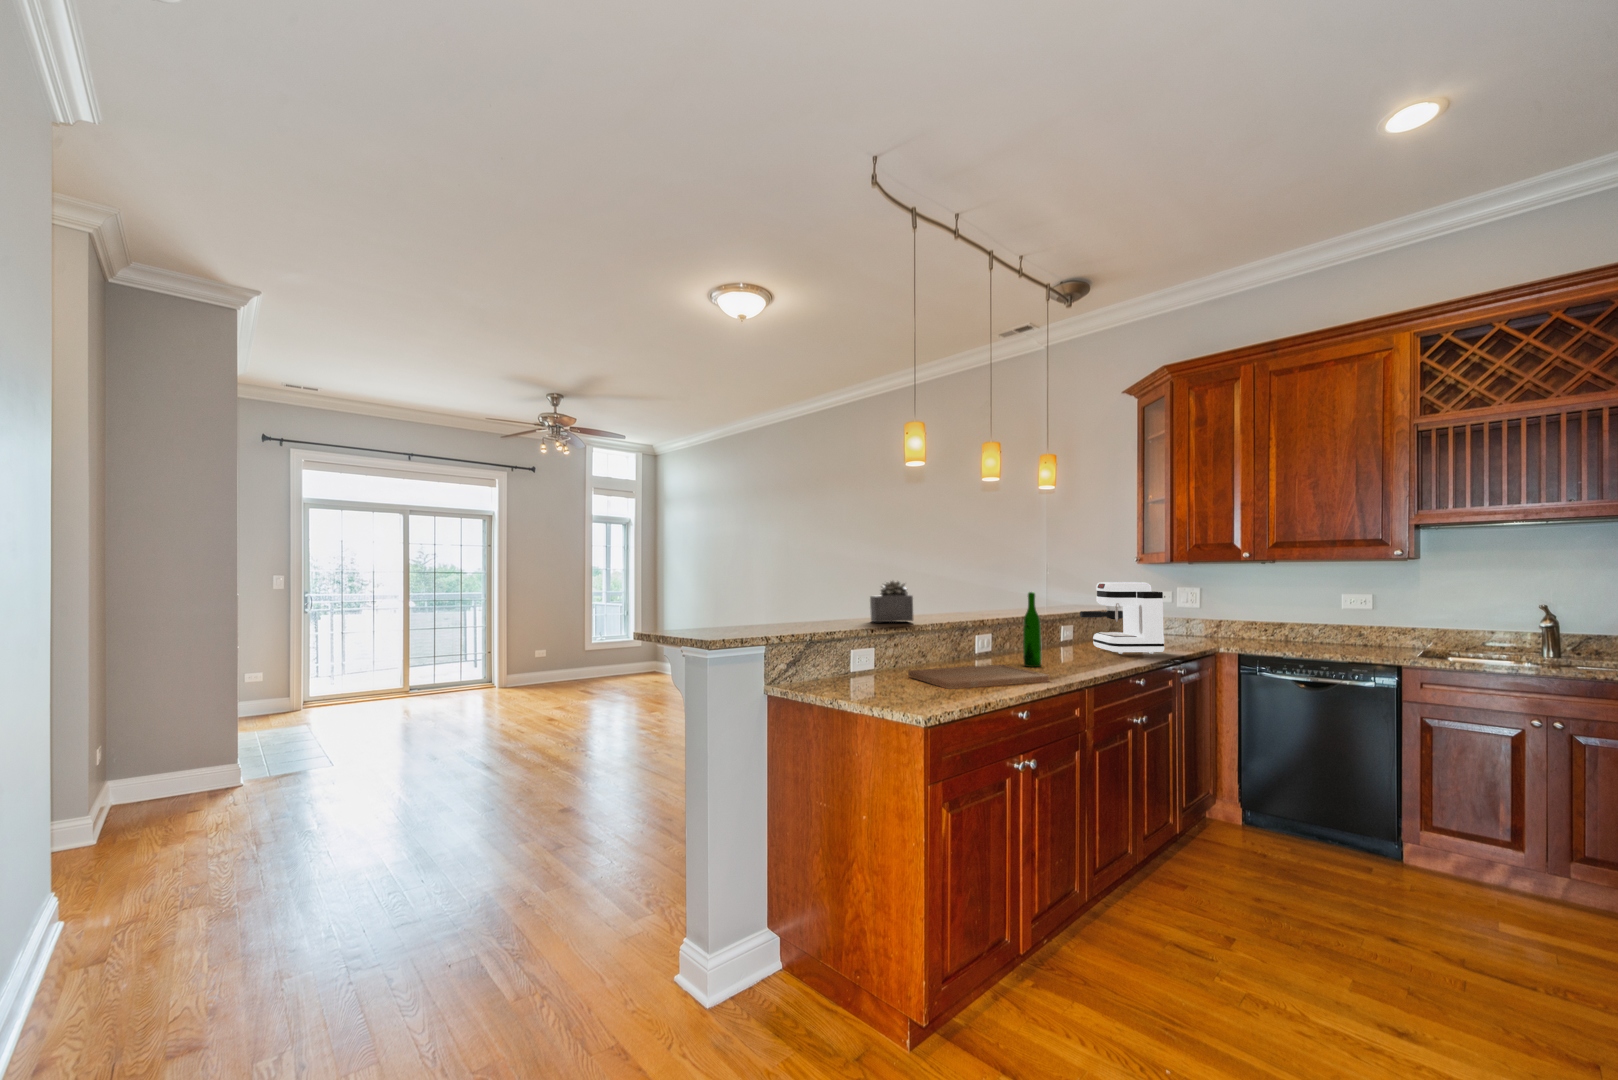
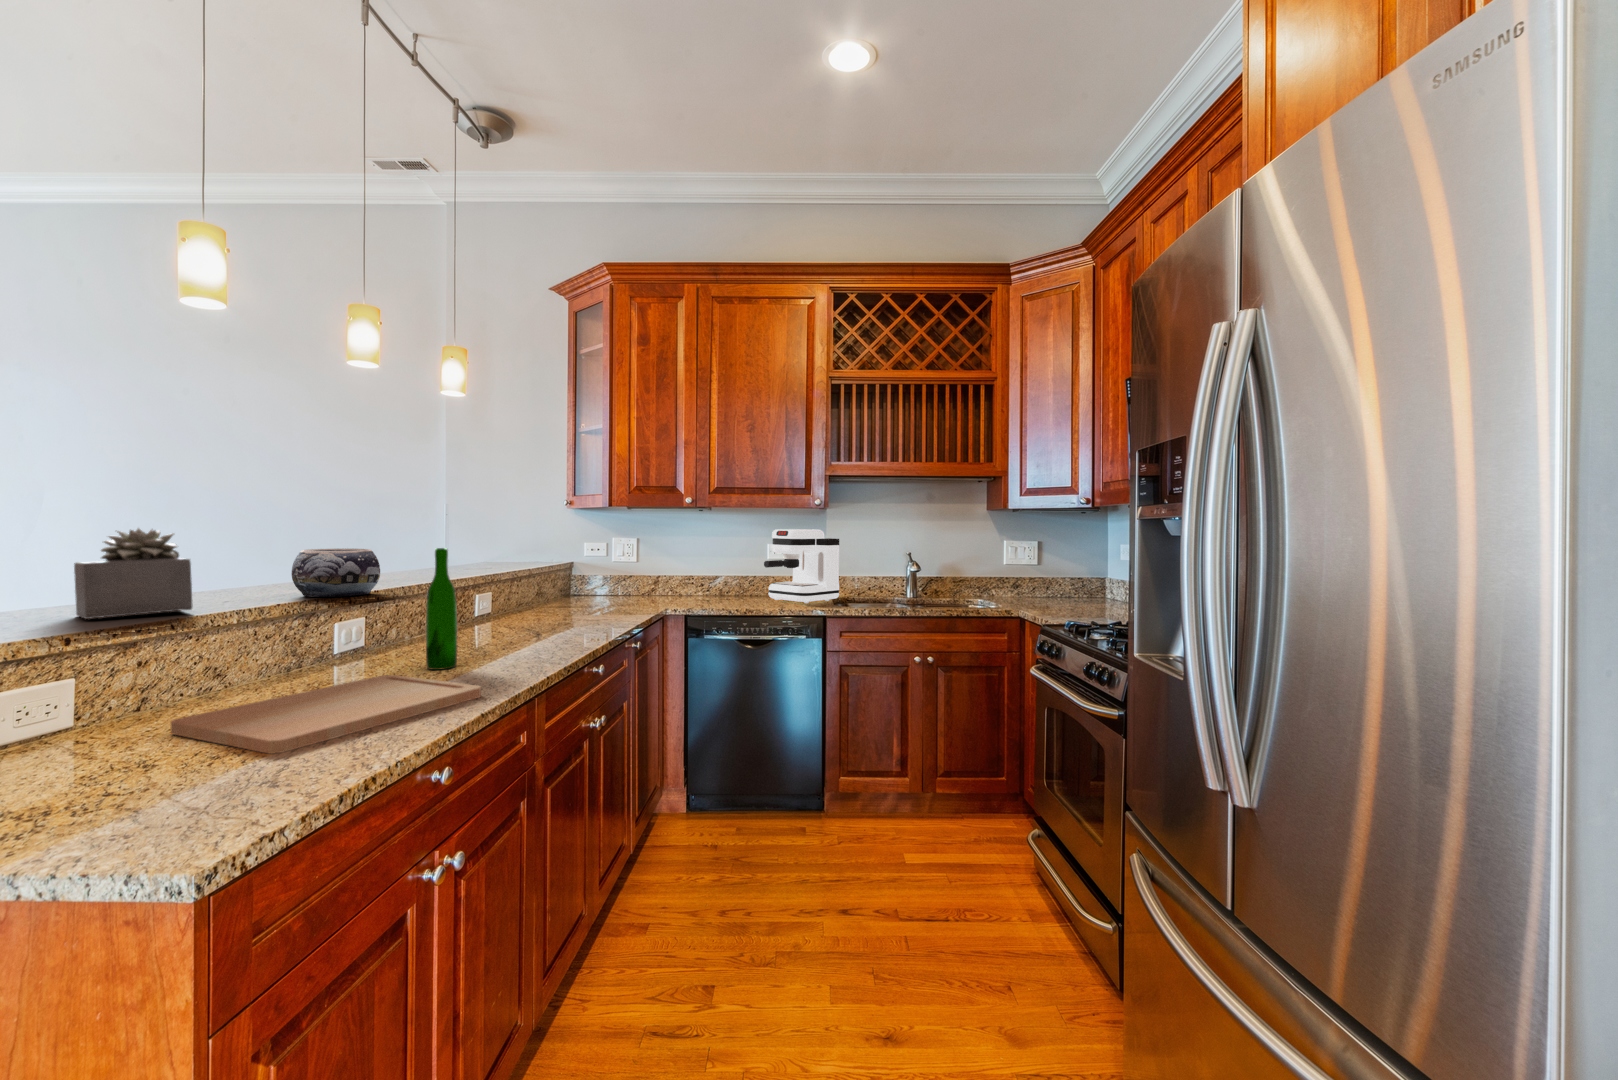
coffee maker: present [1080,582,1164,654] -> present [764,529,839,603]
decorative bowl: none [955,592,1000,620] -> present [292,548,380,597]

